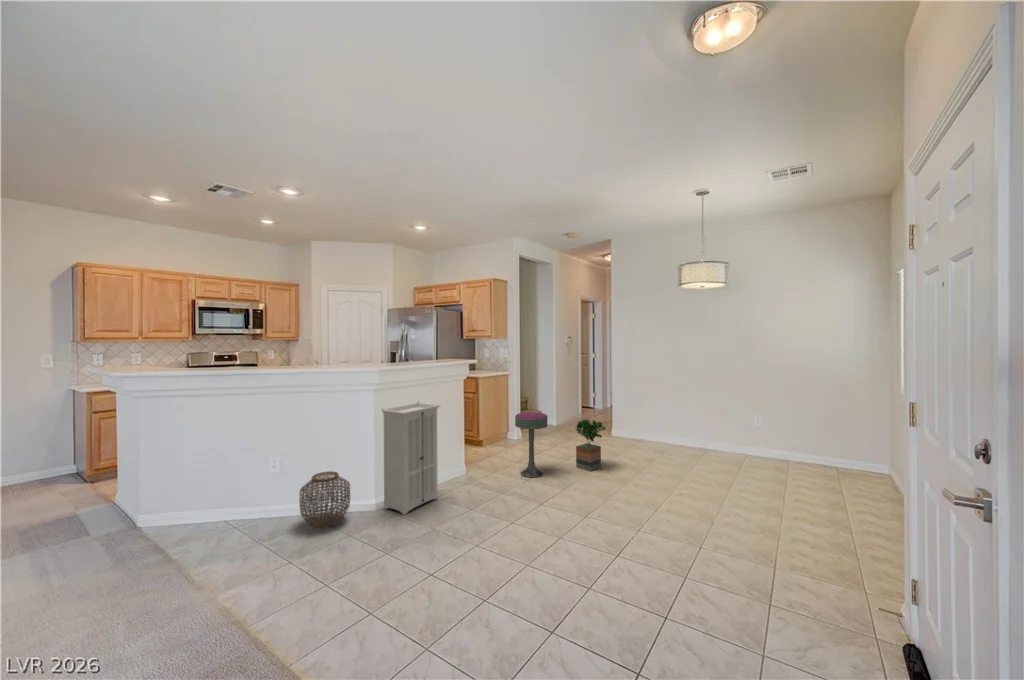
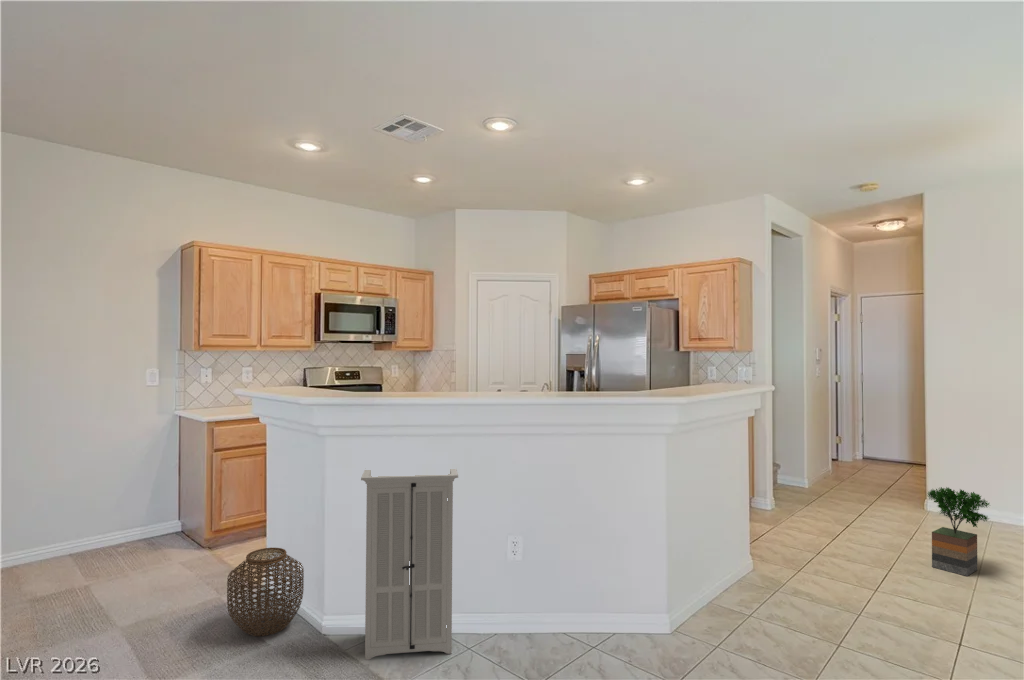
storage cabinet: present [382,402,440,515] -> present [361,469,458,660]
bar stool: present [515,412,548,477] -> none [835,472,897,582]
woven basket: present [299,471,350,528] -> present [227,548,304,636]

